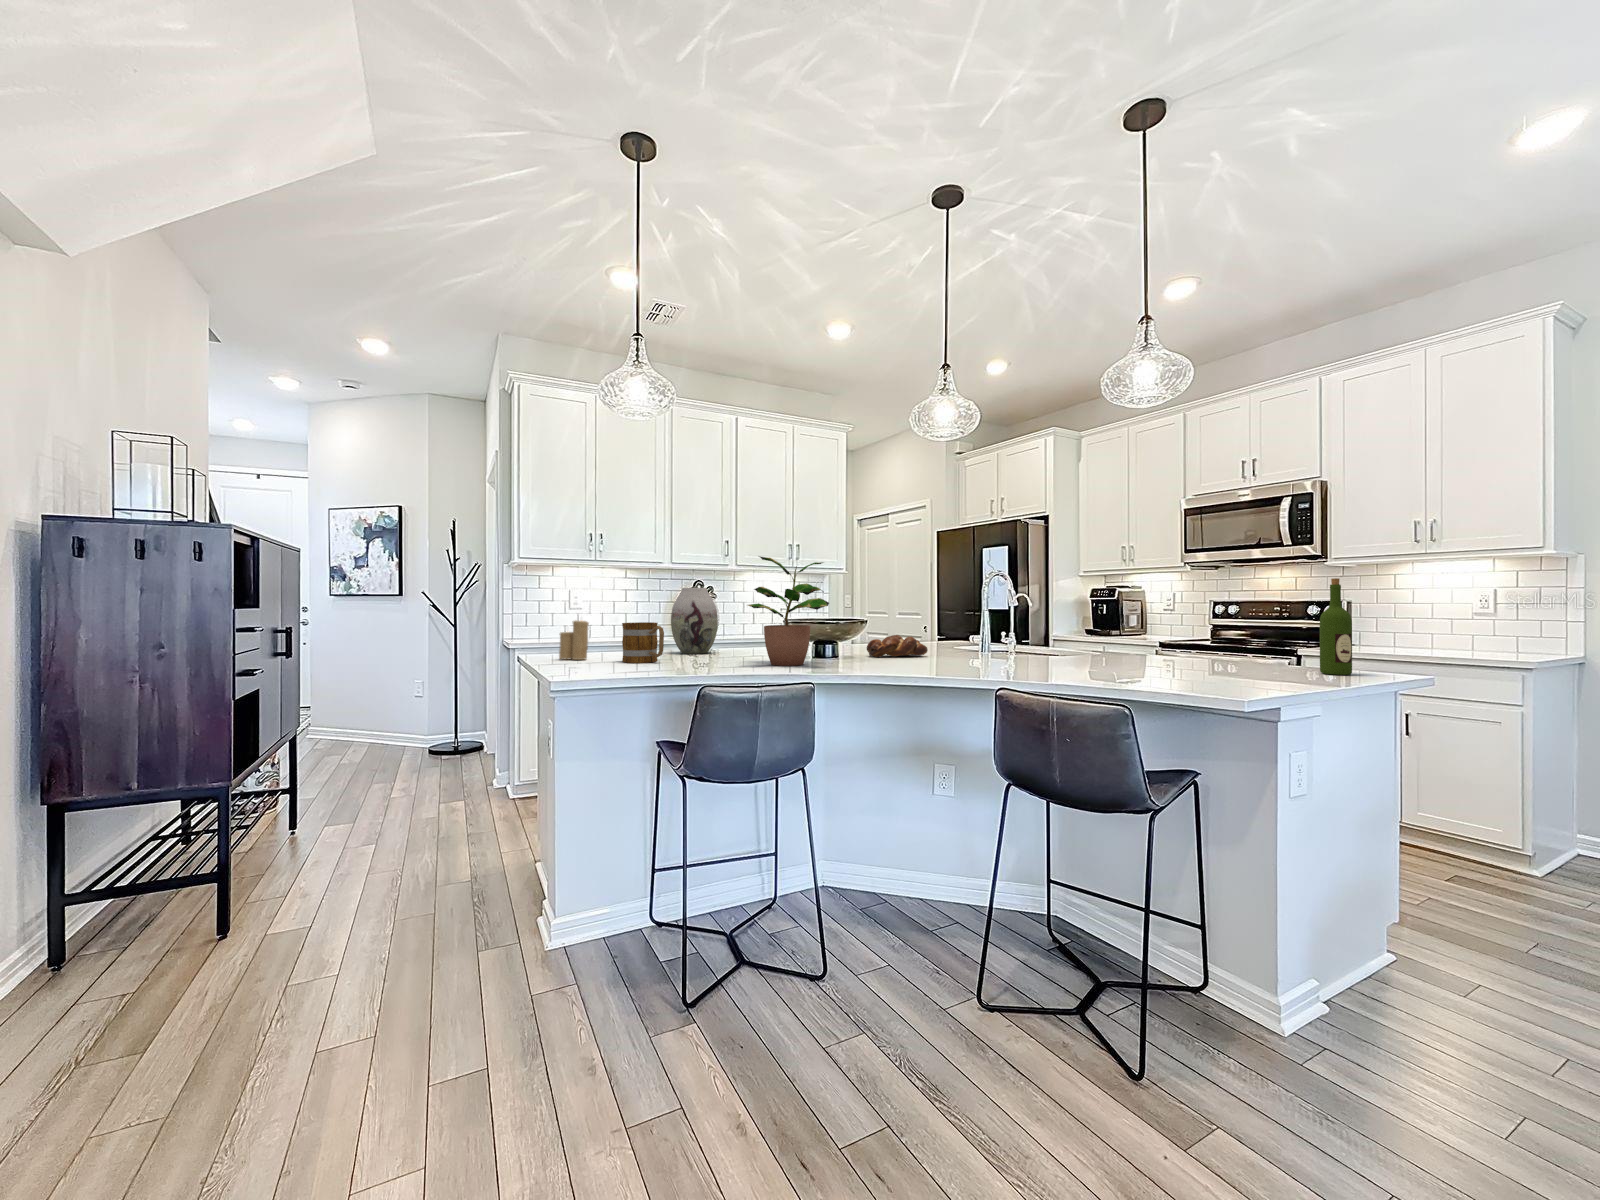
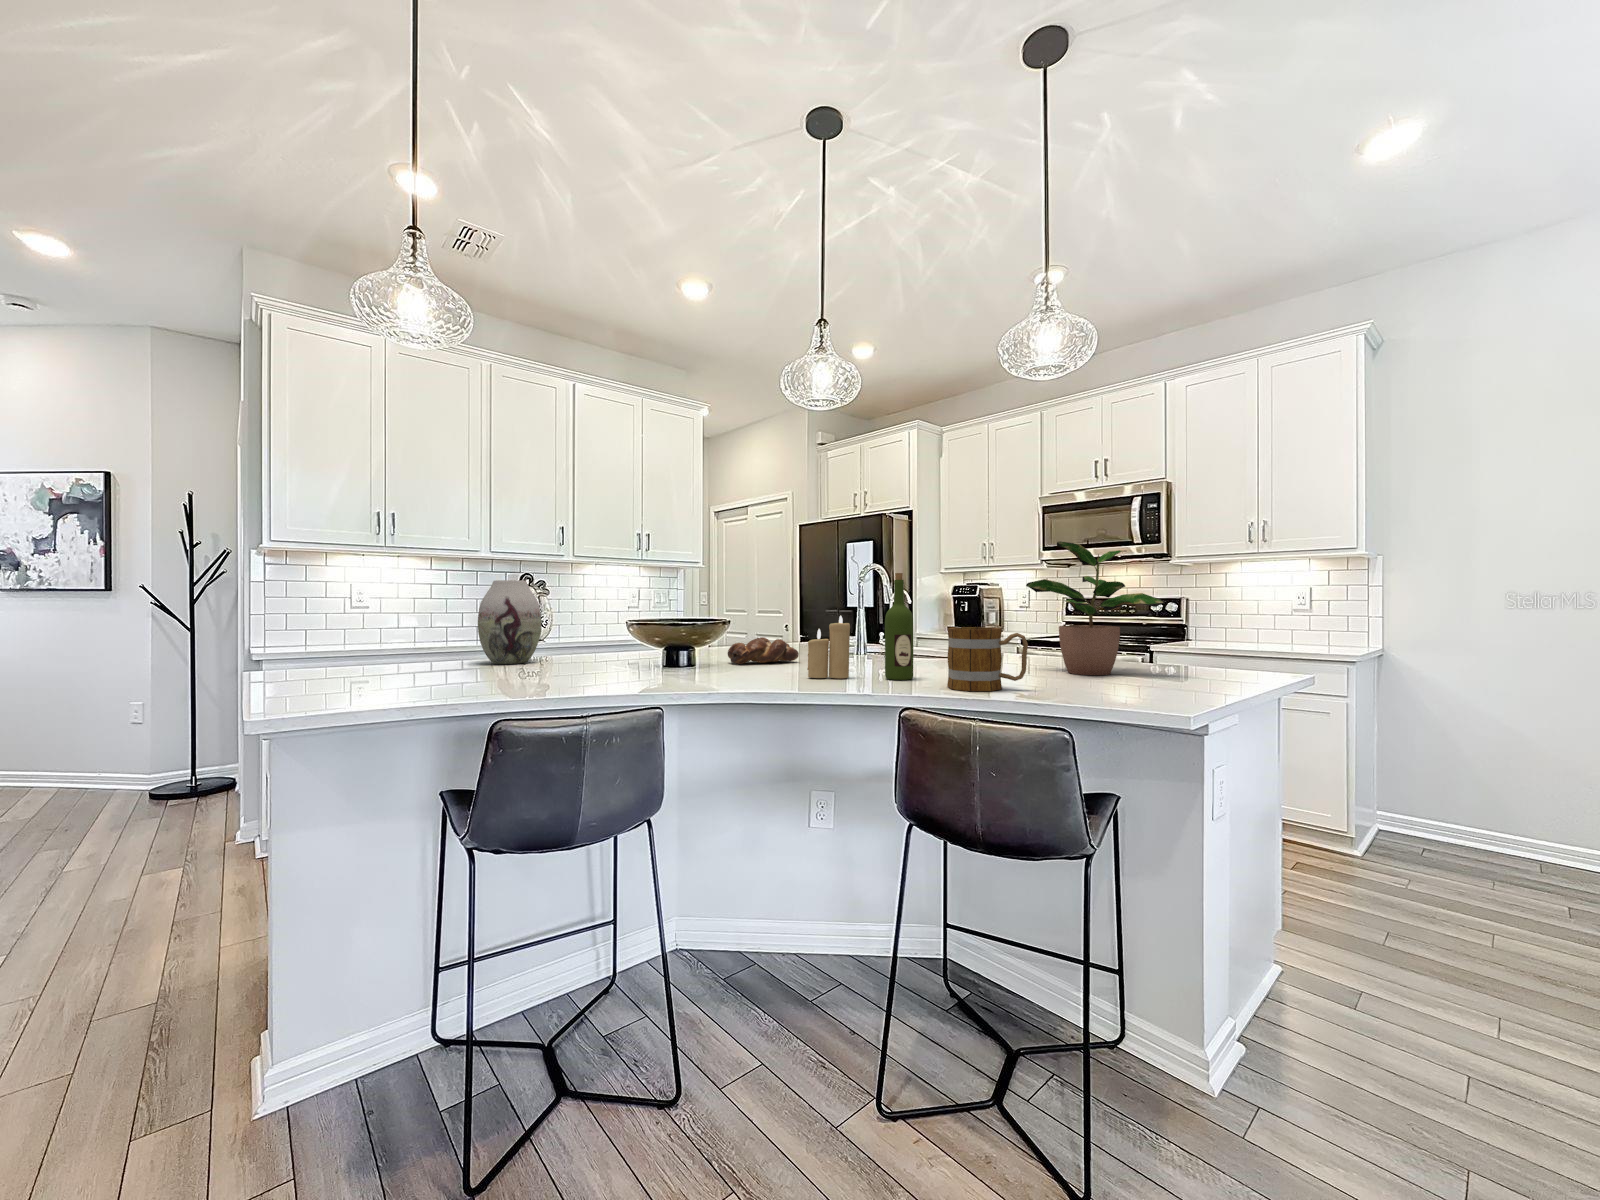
potted plant: present [748,556,829,666] -> present [1026,541,1164,675]
wine bottle: present [1320,578,1352,675] -> present [885,573,913,680]
candle: present [559,616,589,660] -> present [807,616,850,678]
mug: present [622,622,664,663] -> present [947,627,1028,691]

